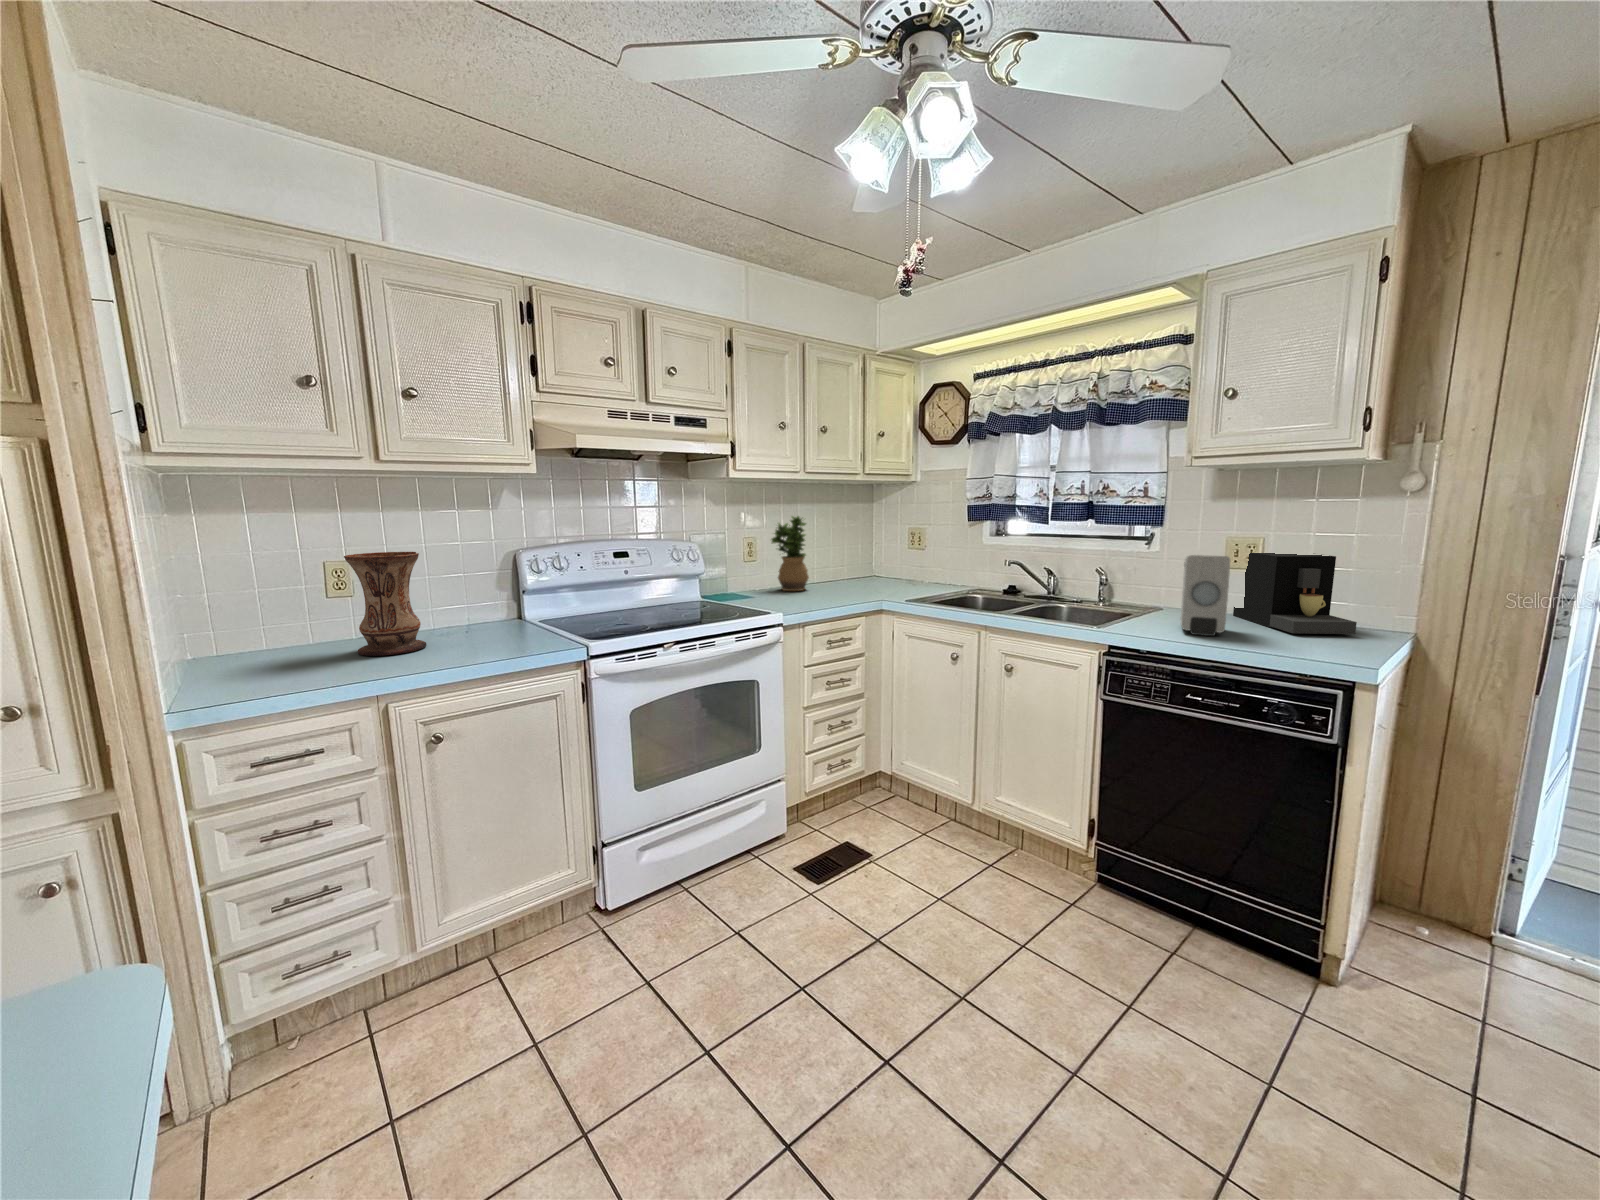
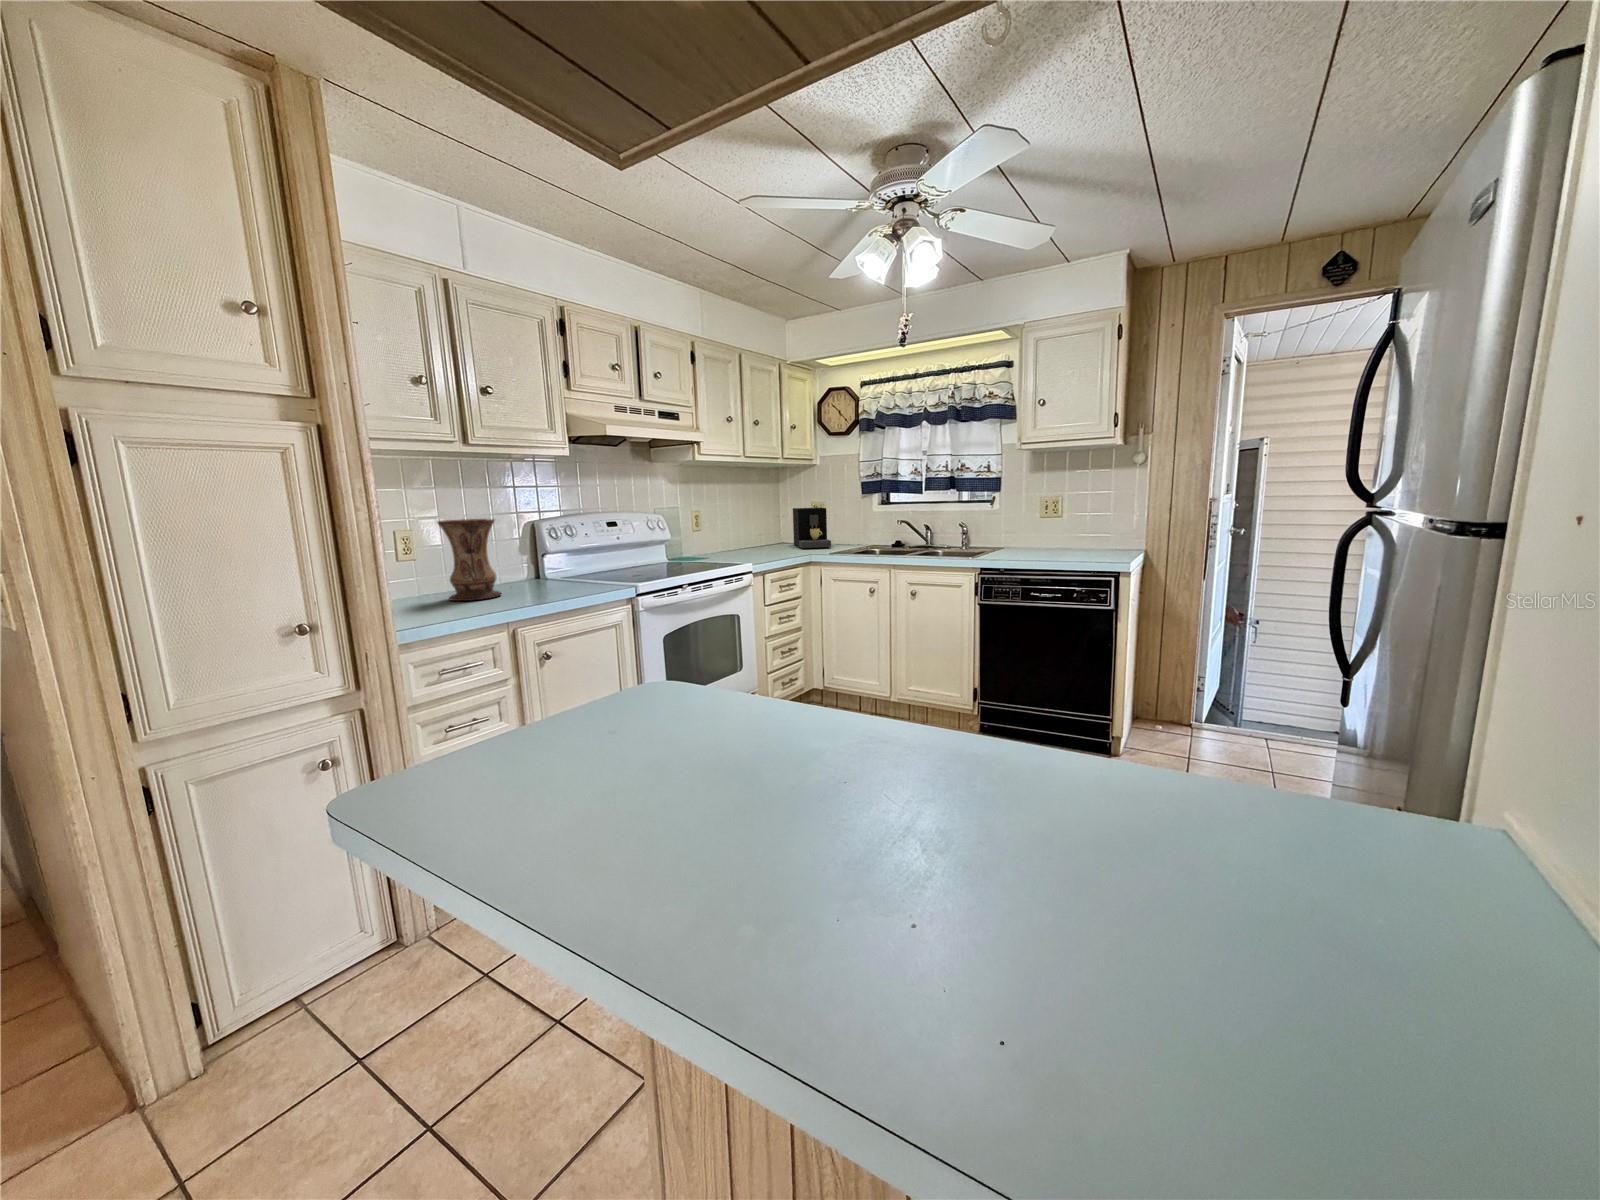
potted plant: present [771,516,809,591] -> none [713,492,746,553]
coffee maker: present [1233,553,1357,634] -> present [793,507,831,548]
soap dispenser: present [1180,555,1230,636] -> none [1019,506,1048,558]

